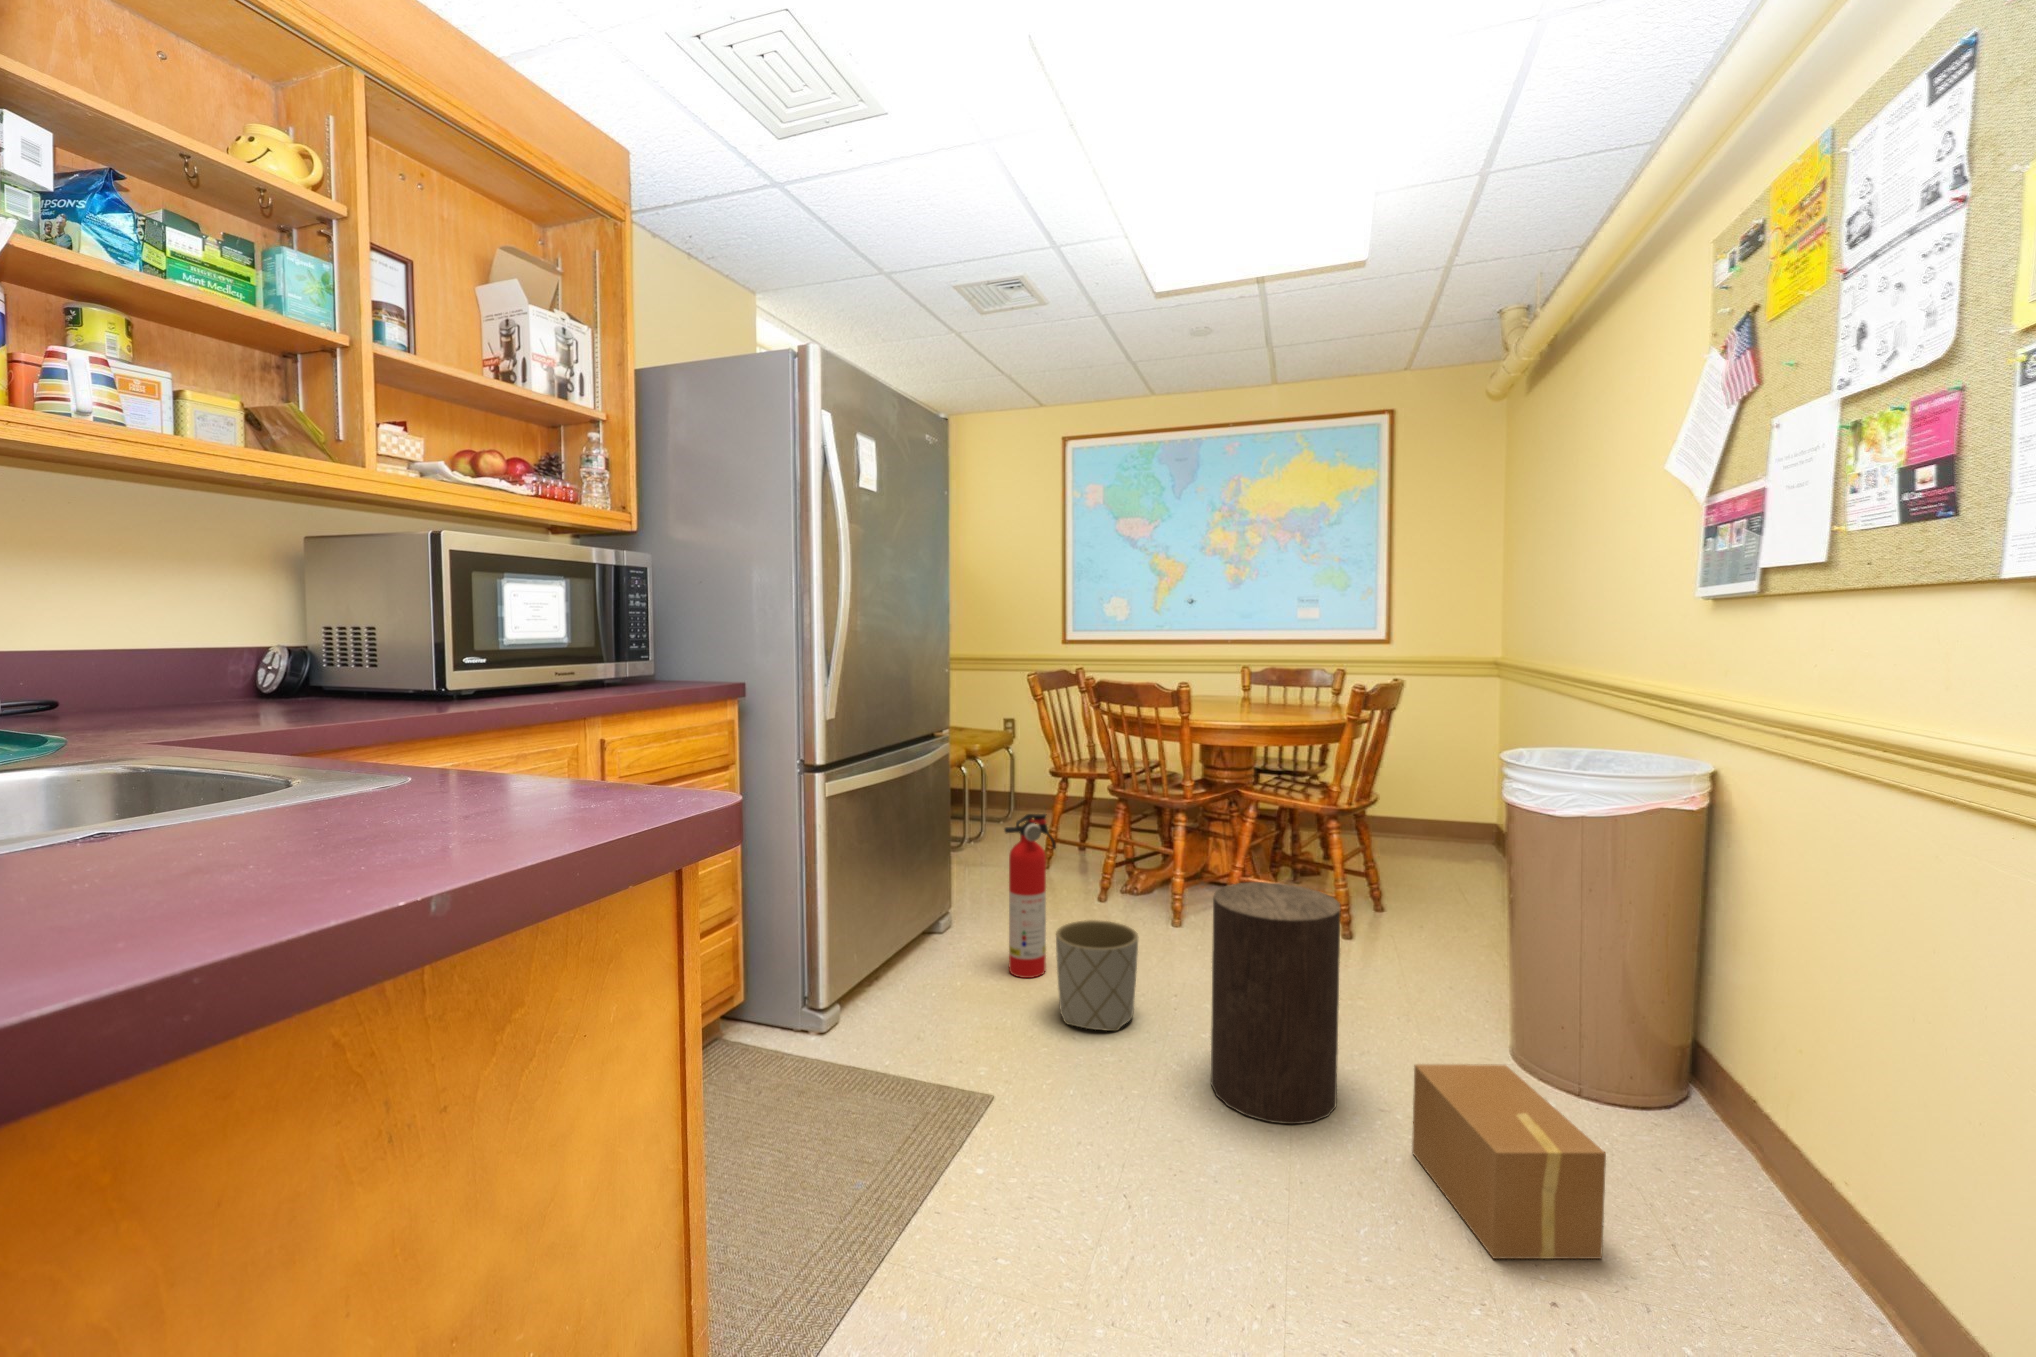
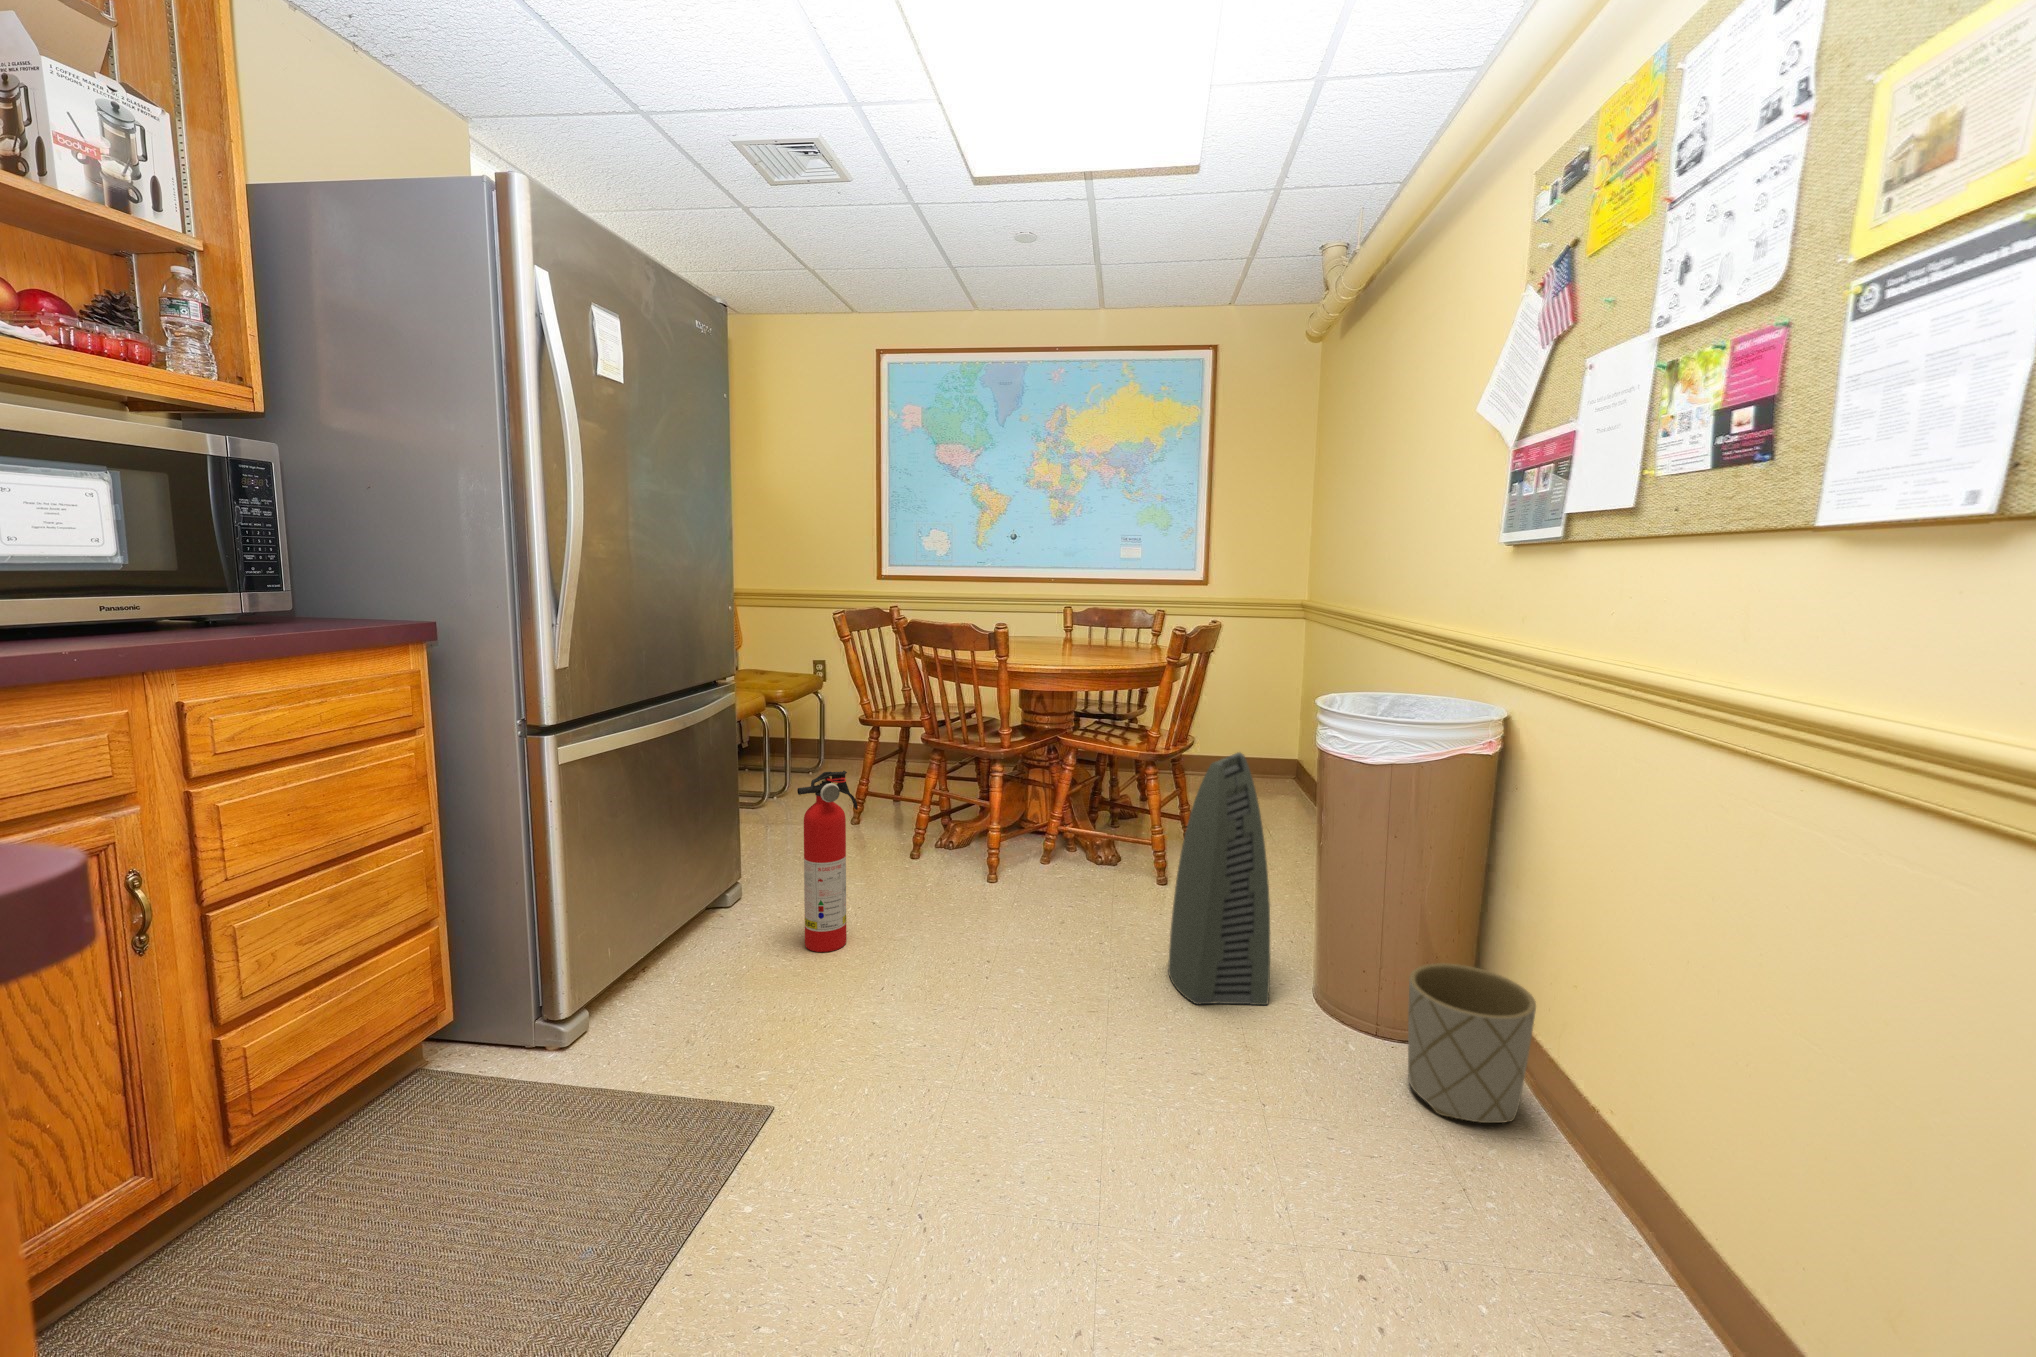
air purifier: none [1356,803,1463,1055] -> present [1168,752,1270,1005]
stool: present [1211,882,1340,1124] -> none [1018,844,1155,1103]
planter: present [1056,920,1138,1031] -> present [1408,963,1536,1123]
cardboard box: present [1412,1064,1606,1259] -> none [1222,1025,1412,1240]

